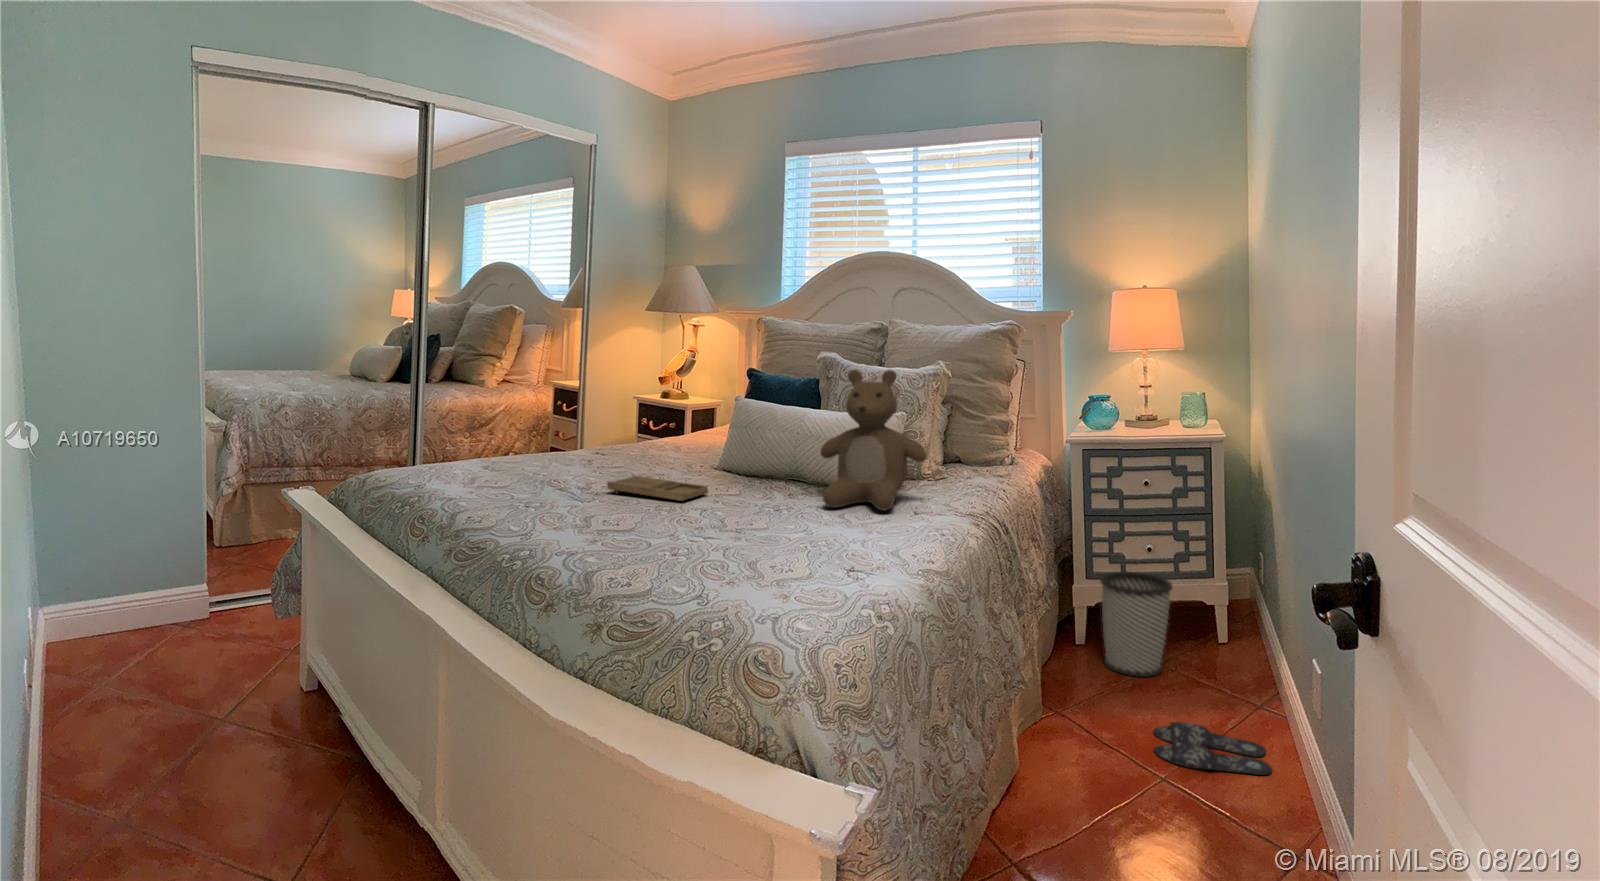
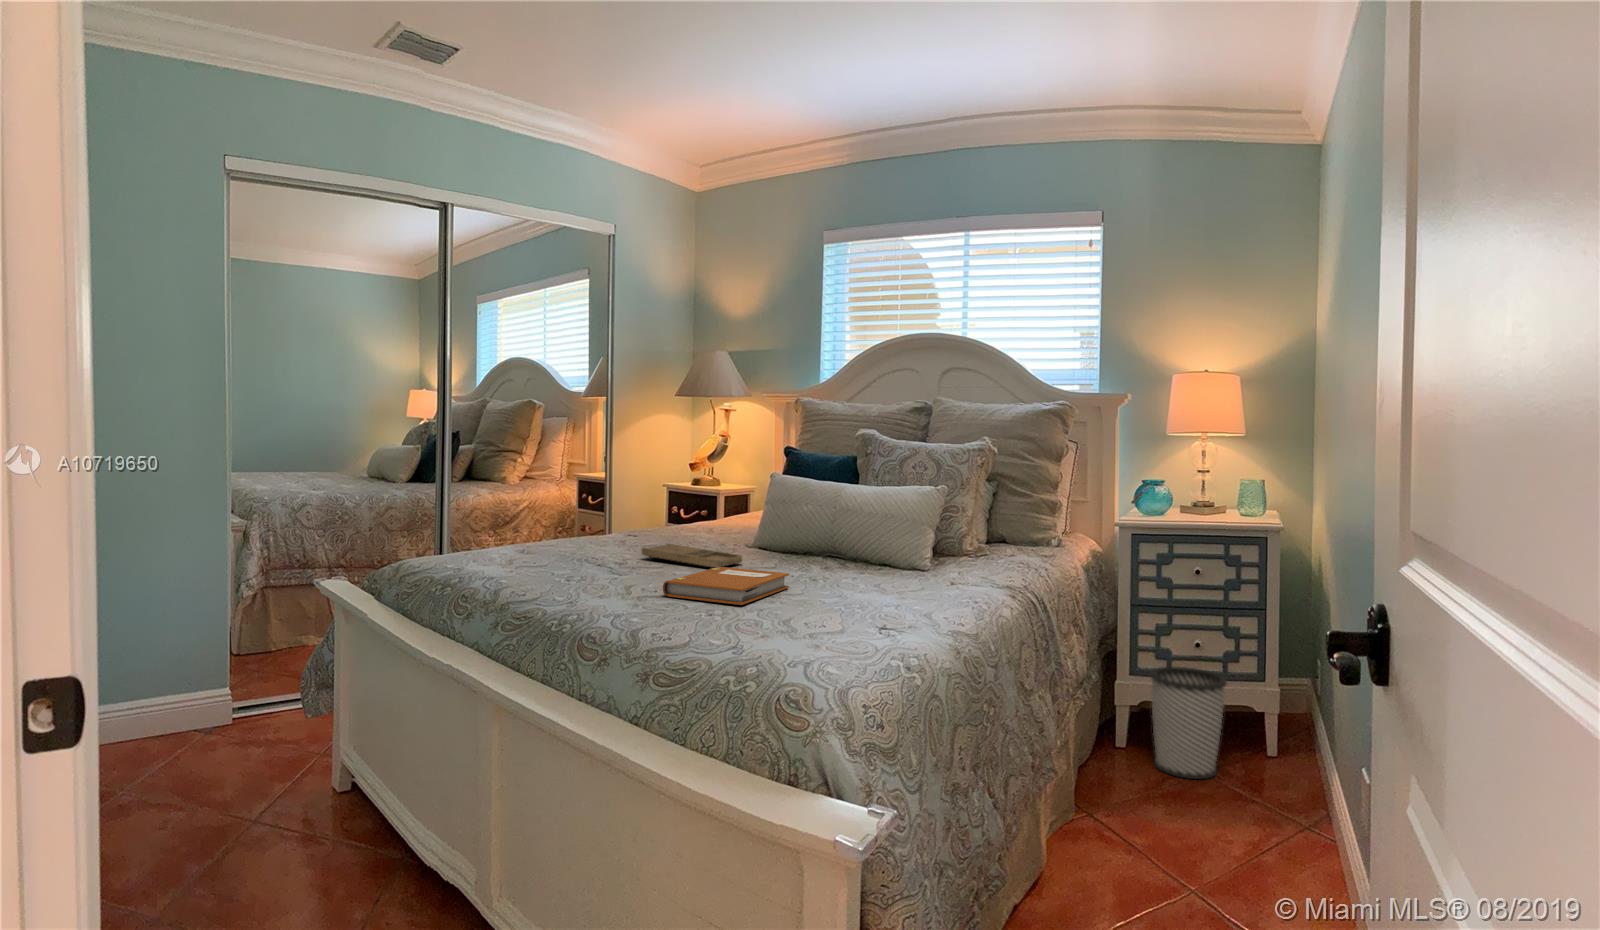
teddy bear: present [821,369,926,511] -> none [856,442,963,583]
notebook: none [625,502,755,545] -> present [663,567,789,605]
slippers: present [1153,722,1272,775] -> none [1200,823,1324,878]

